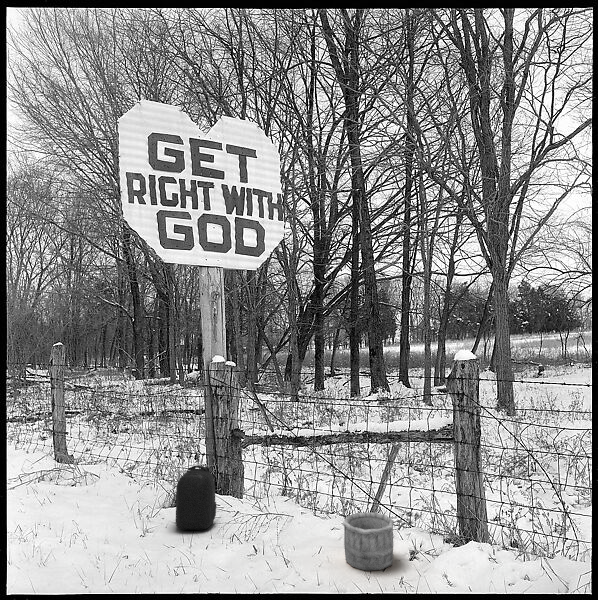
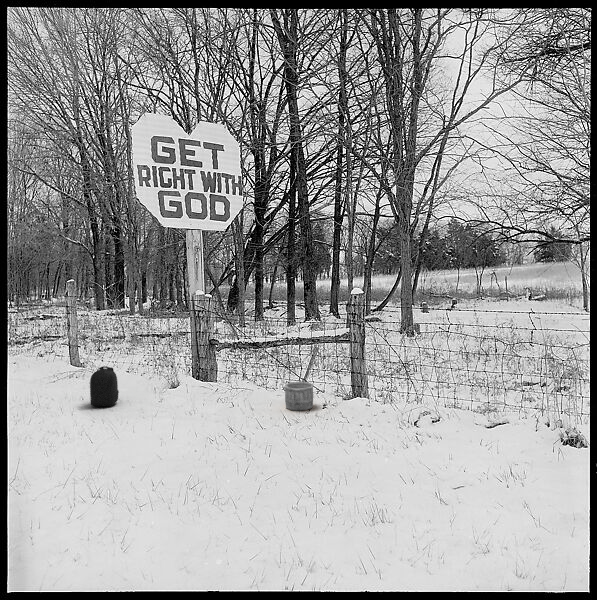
backpack: present [176,465,217,530] -> present [90,366,119,407]

